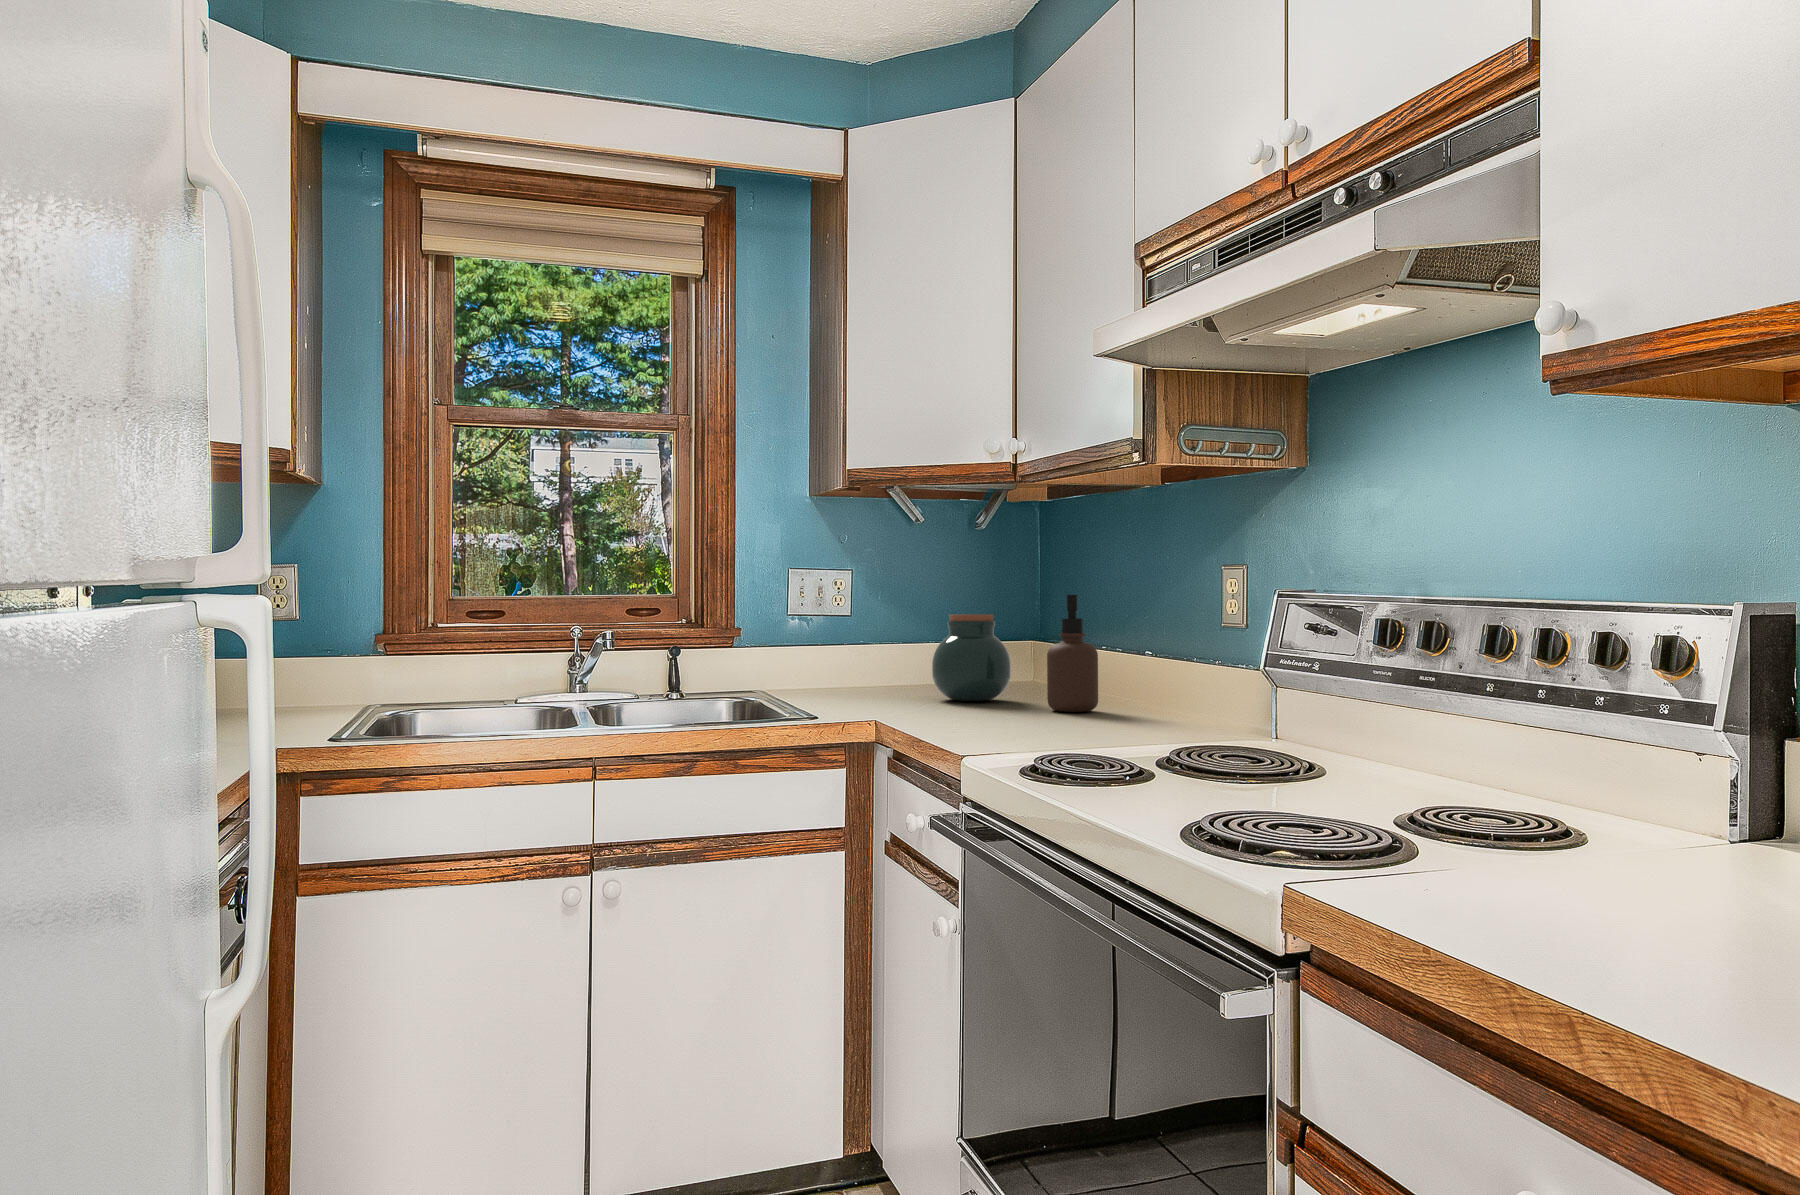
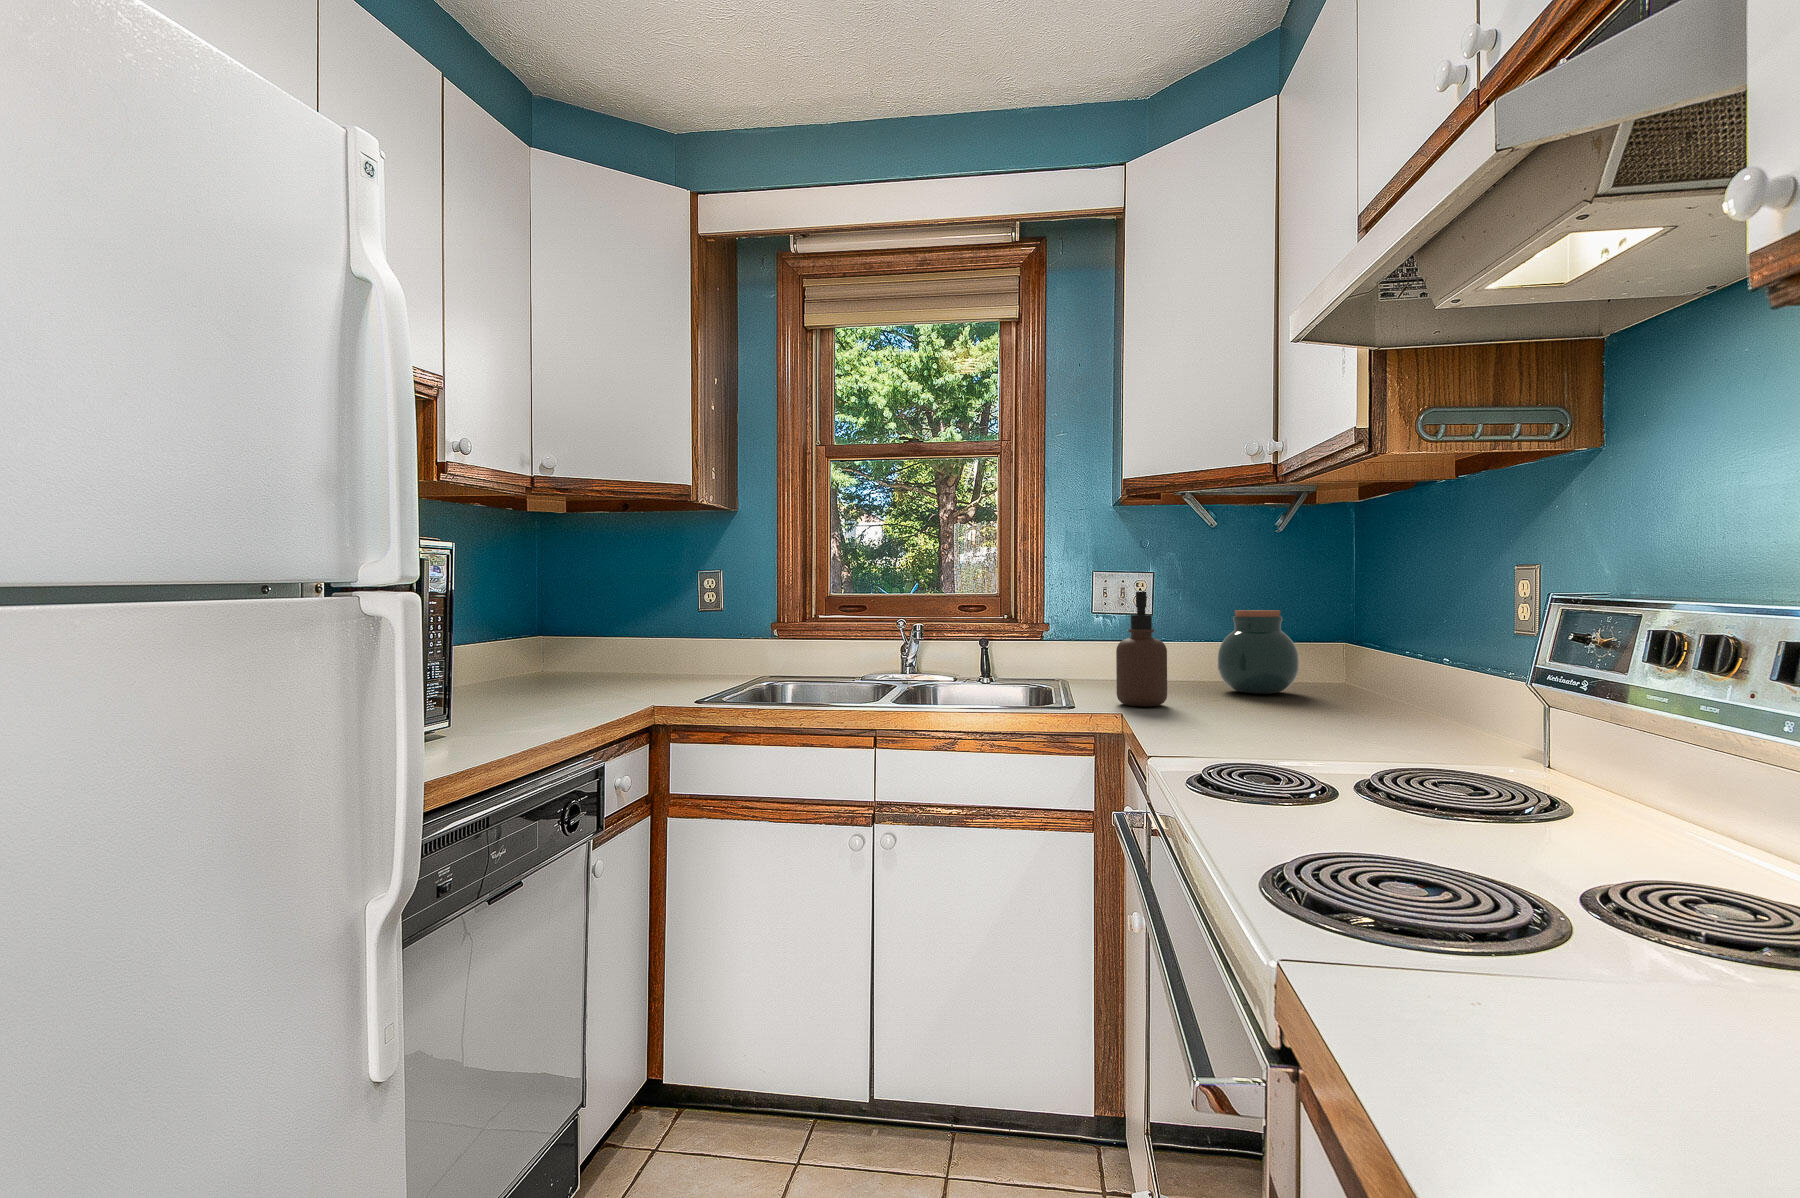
soap dispenser: present [1047,595,1098,712] -> present [1116,592,1167,706]

